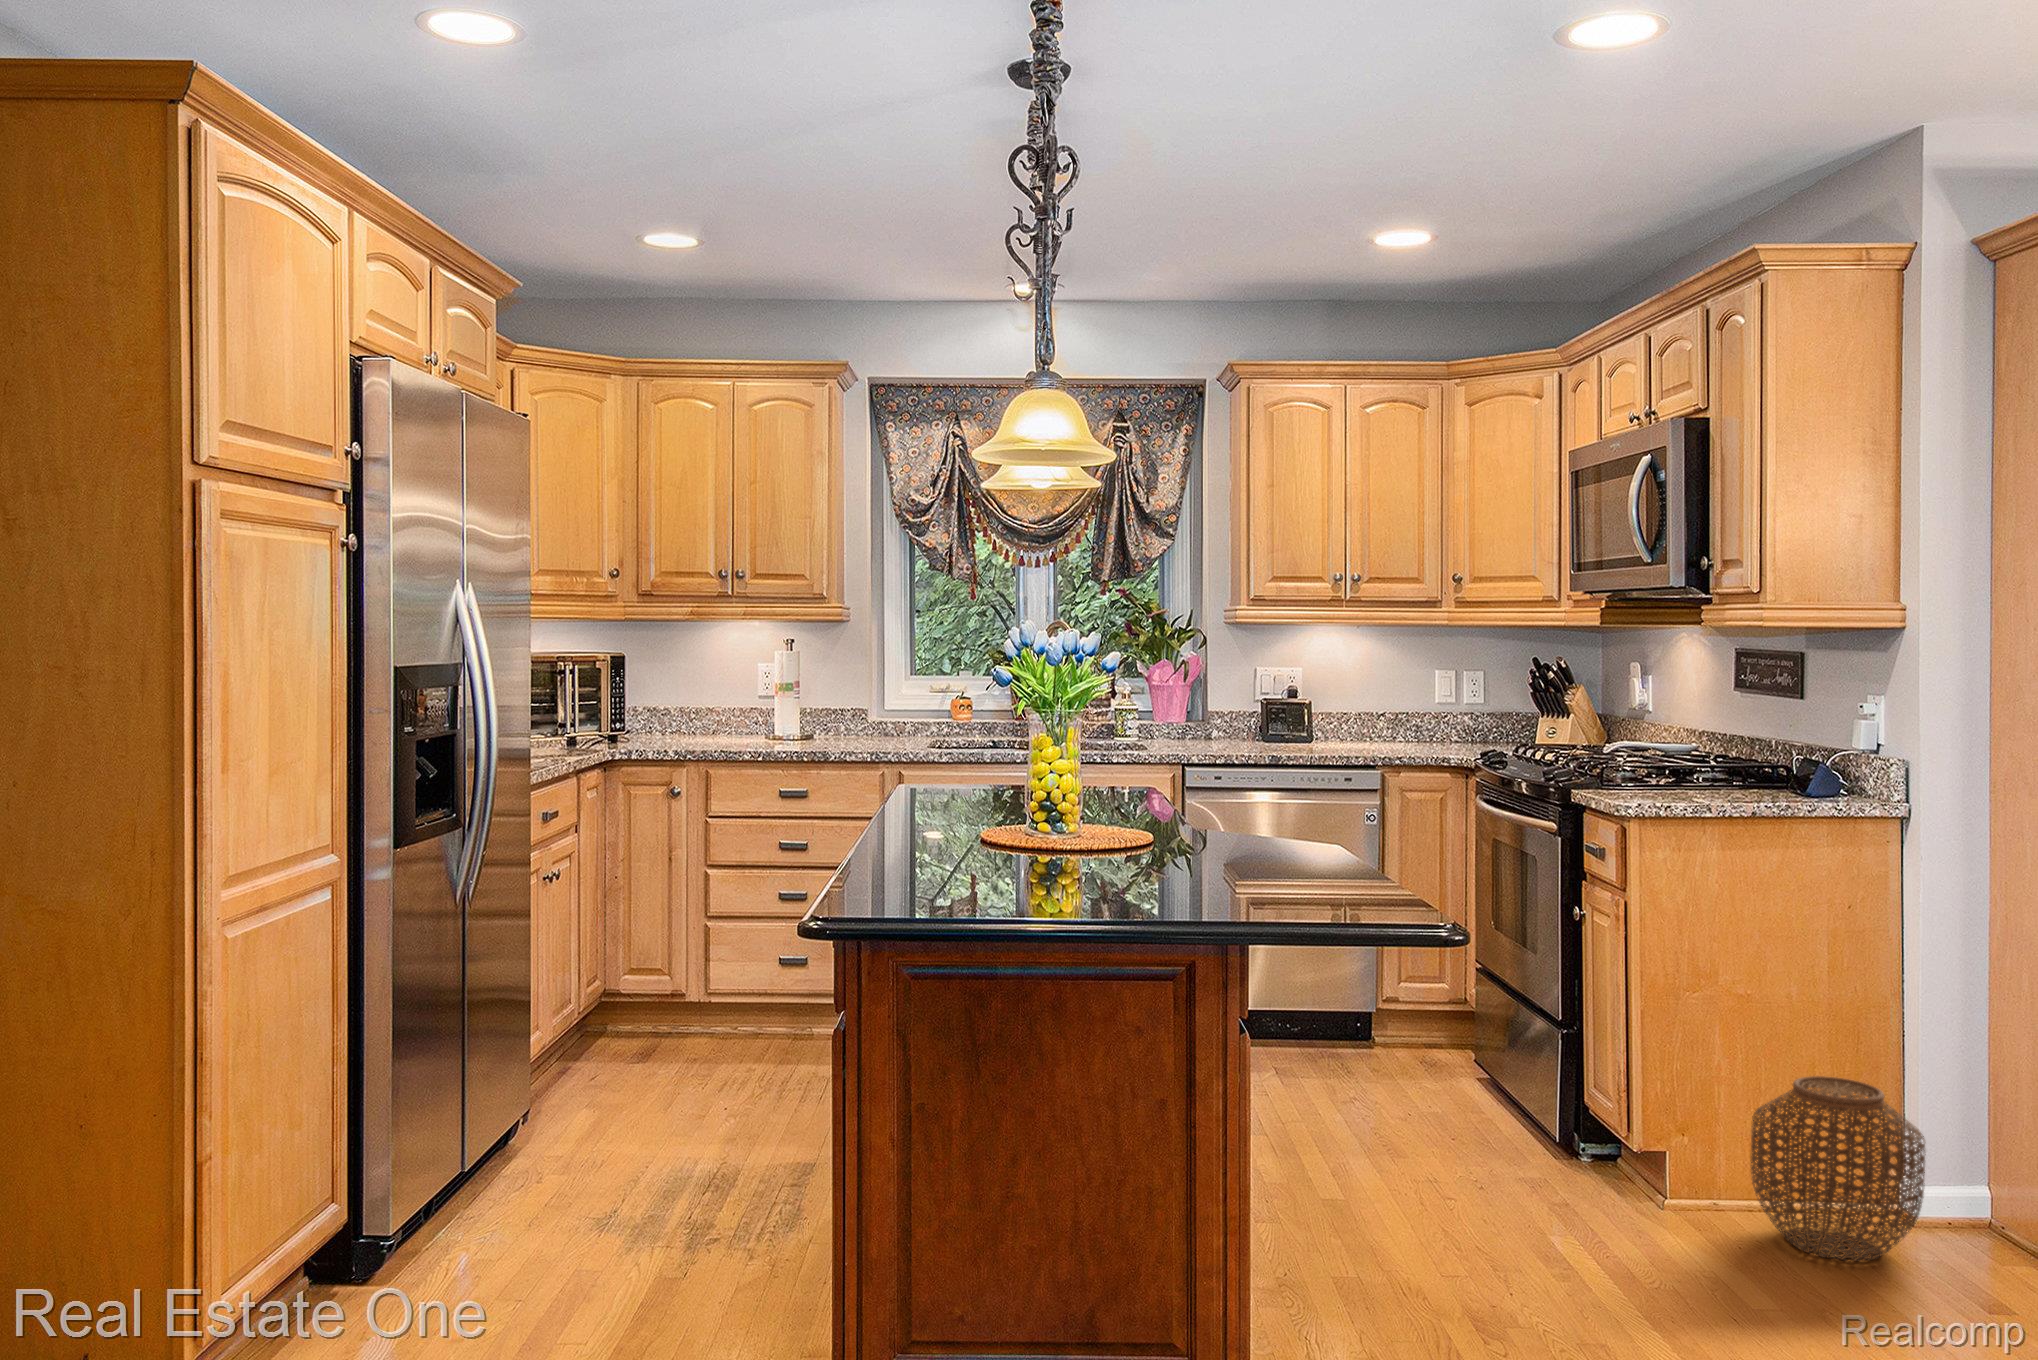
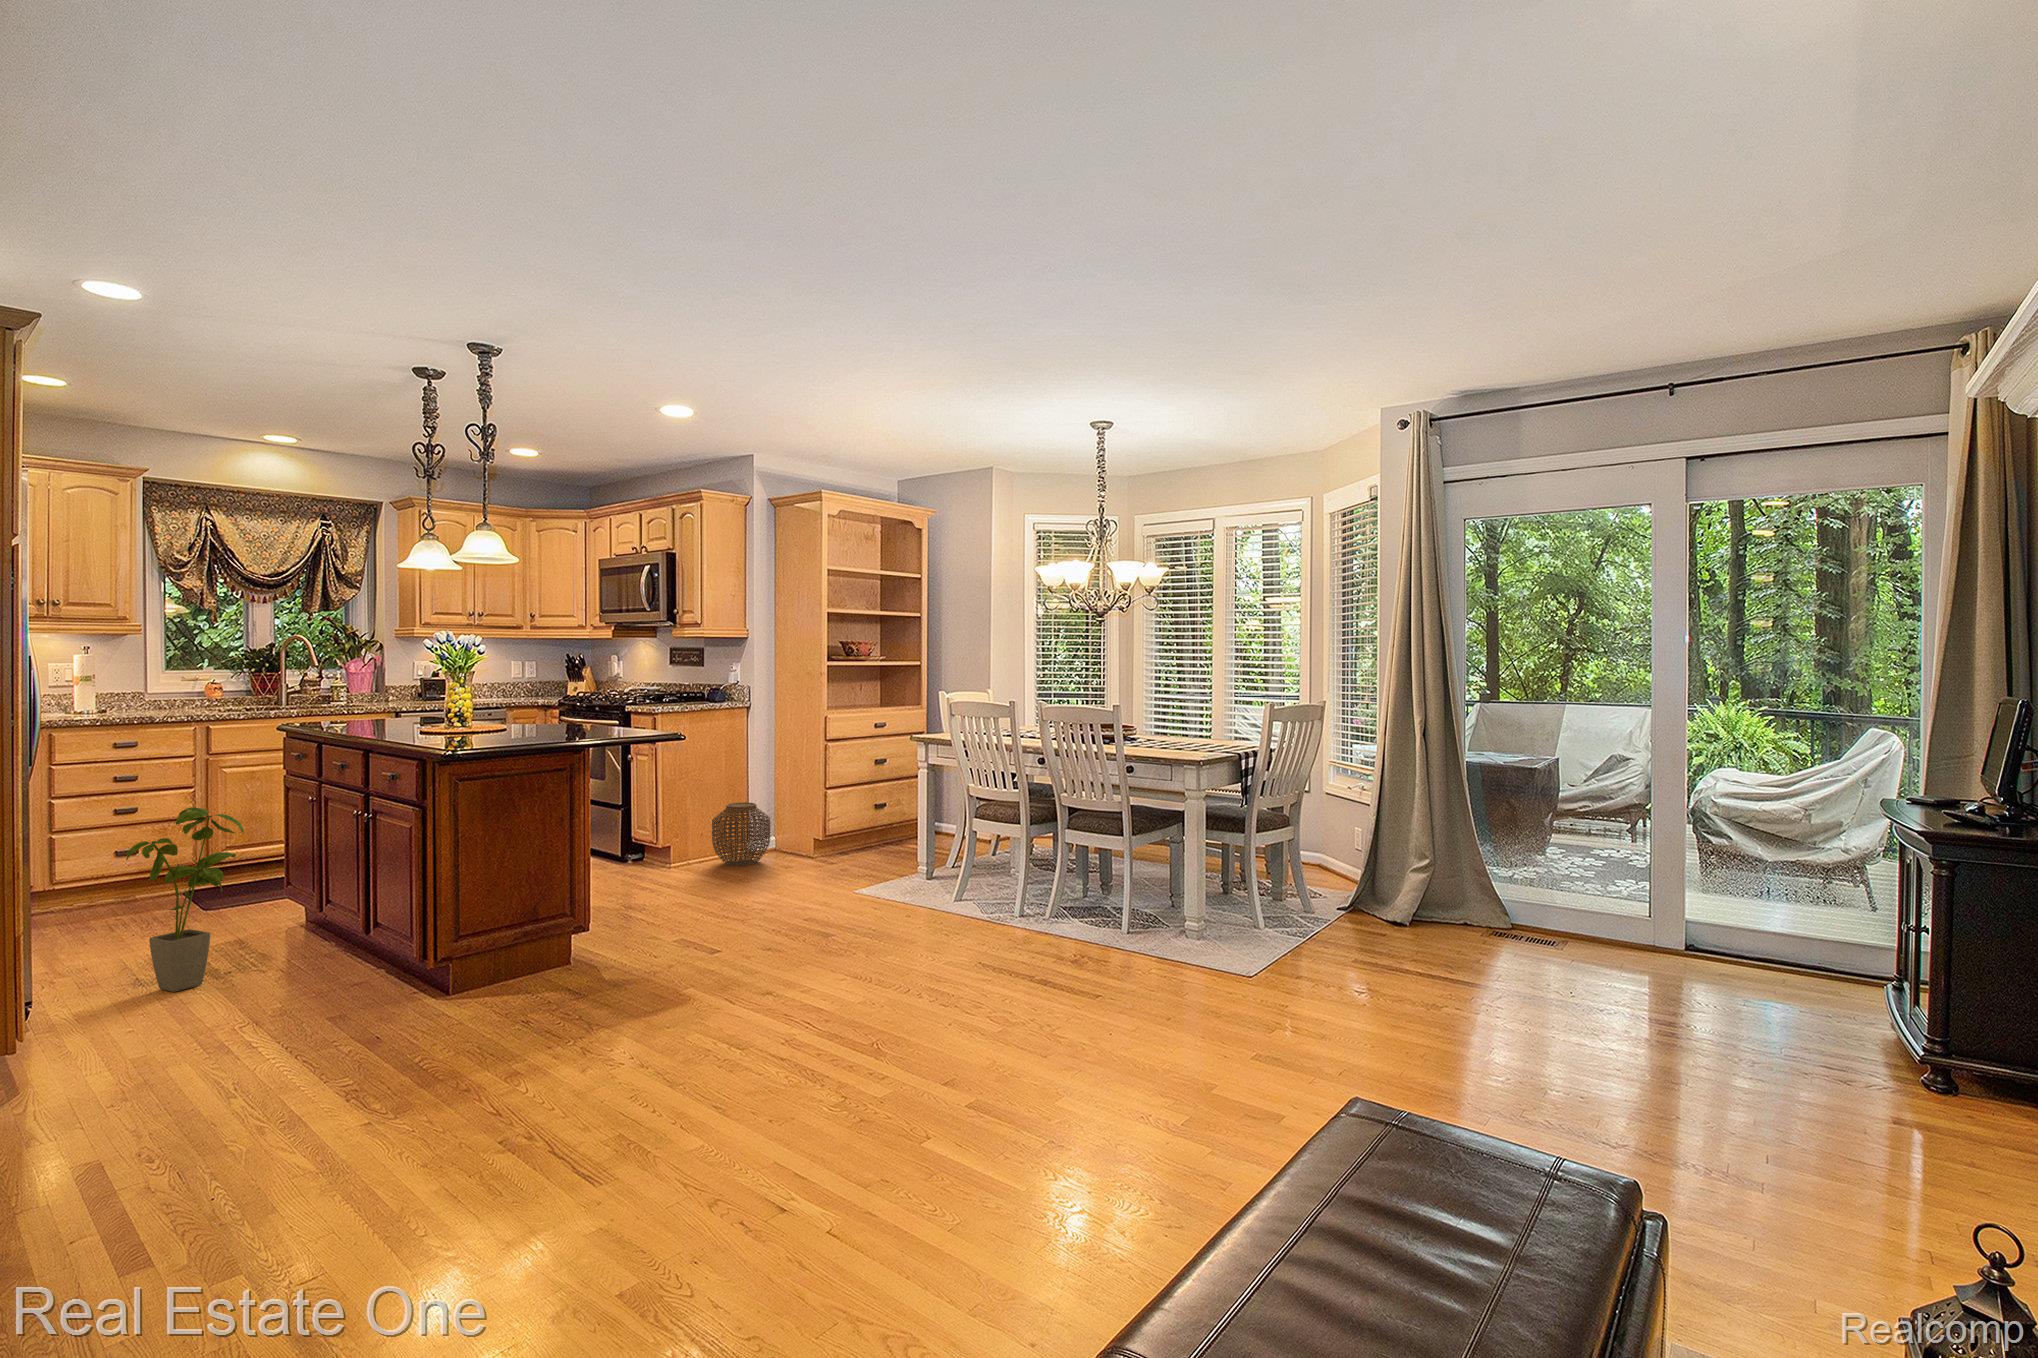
house plant: none [498,953,680,1292] -> present [126,807,244,992]

